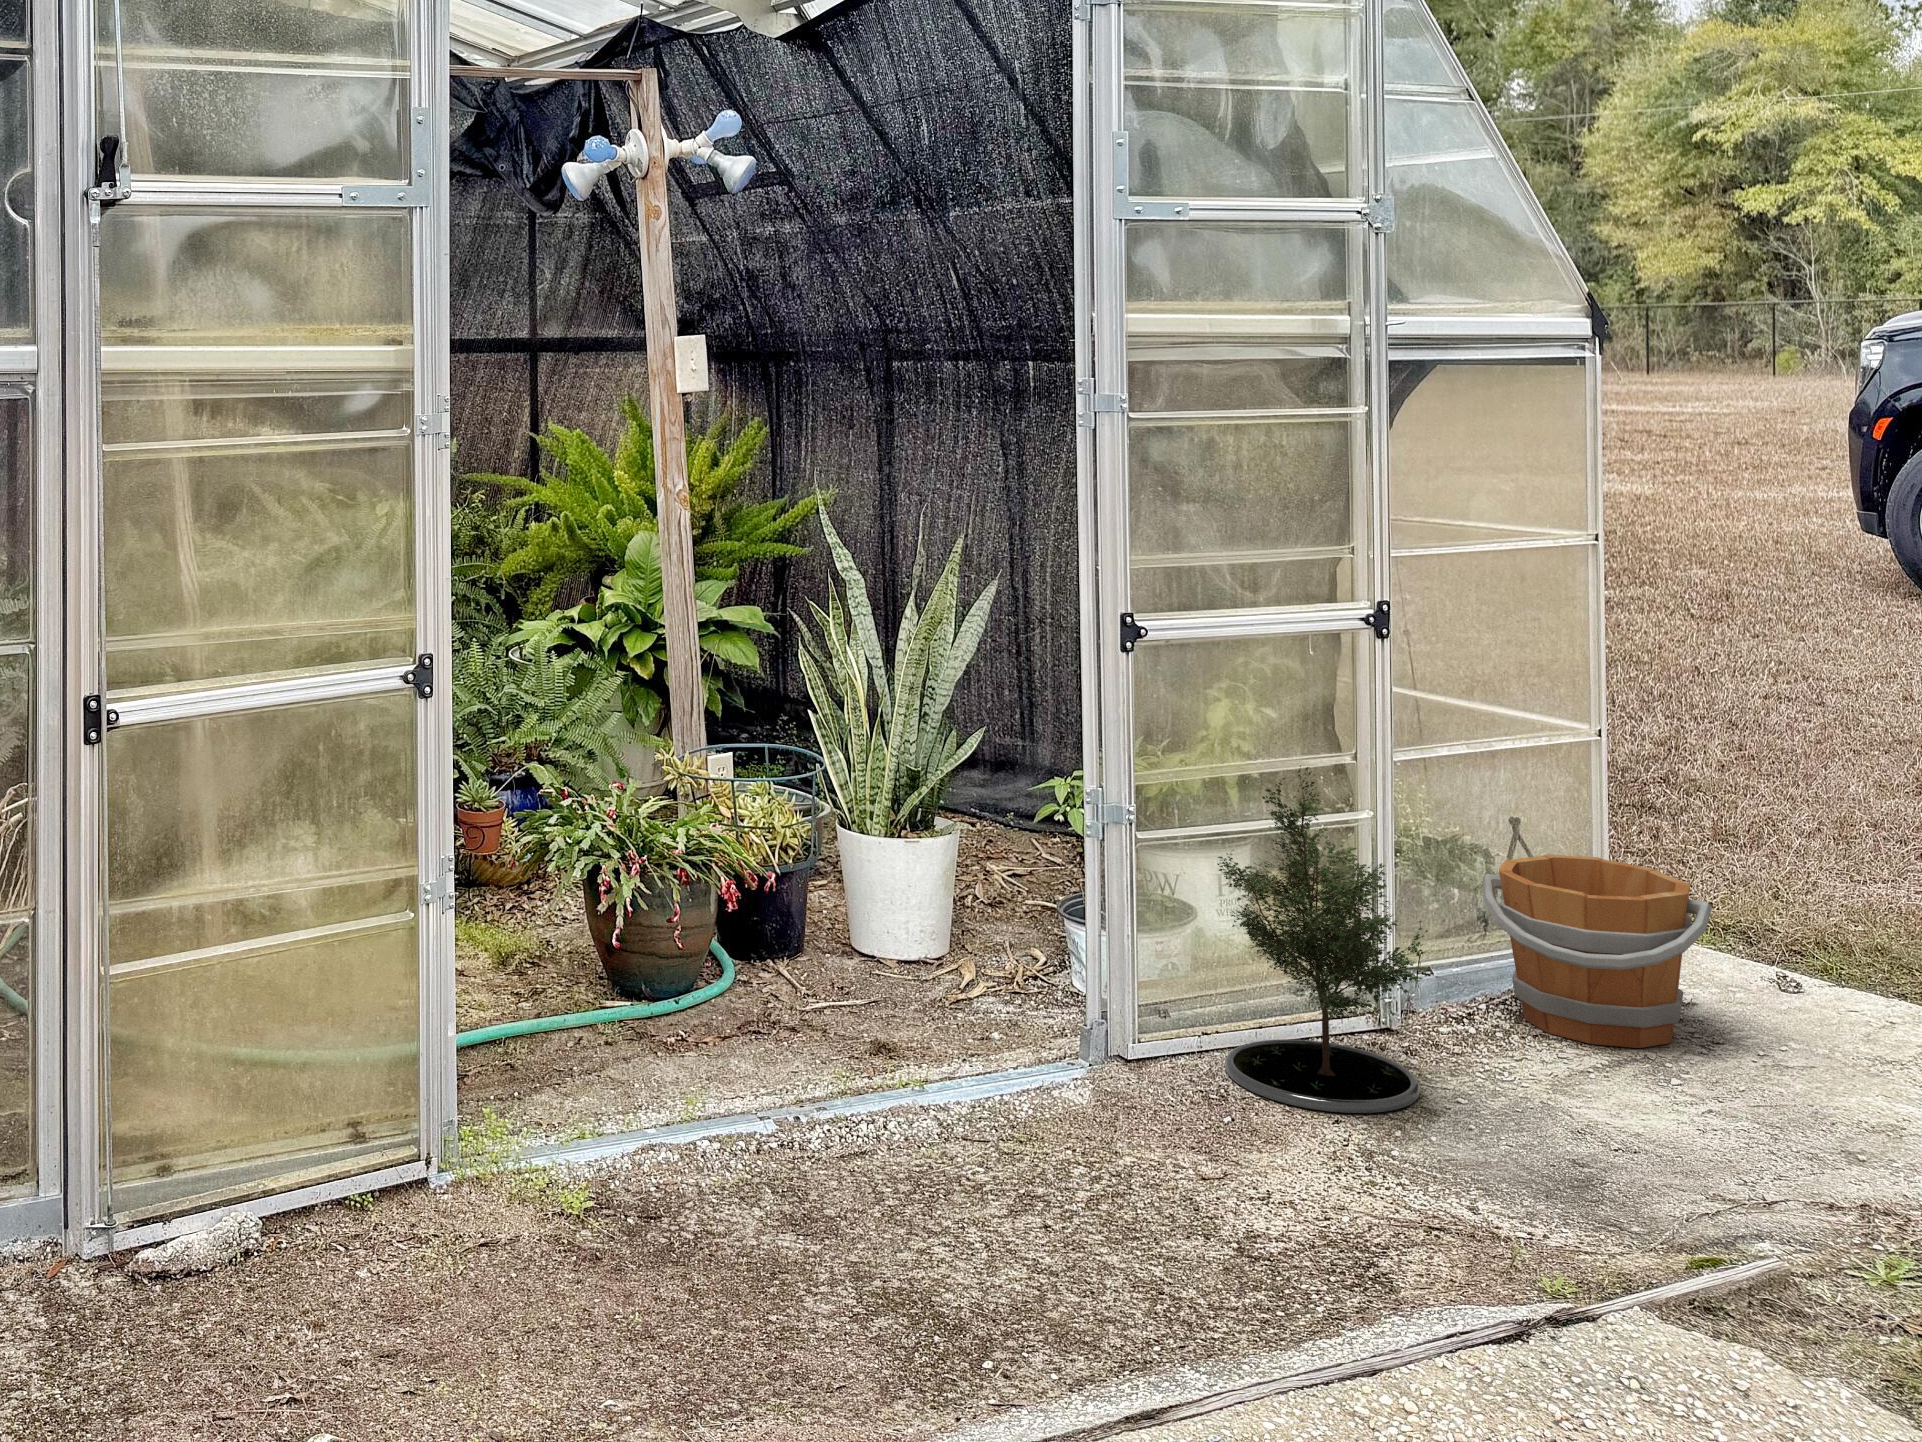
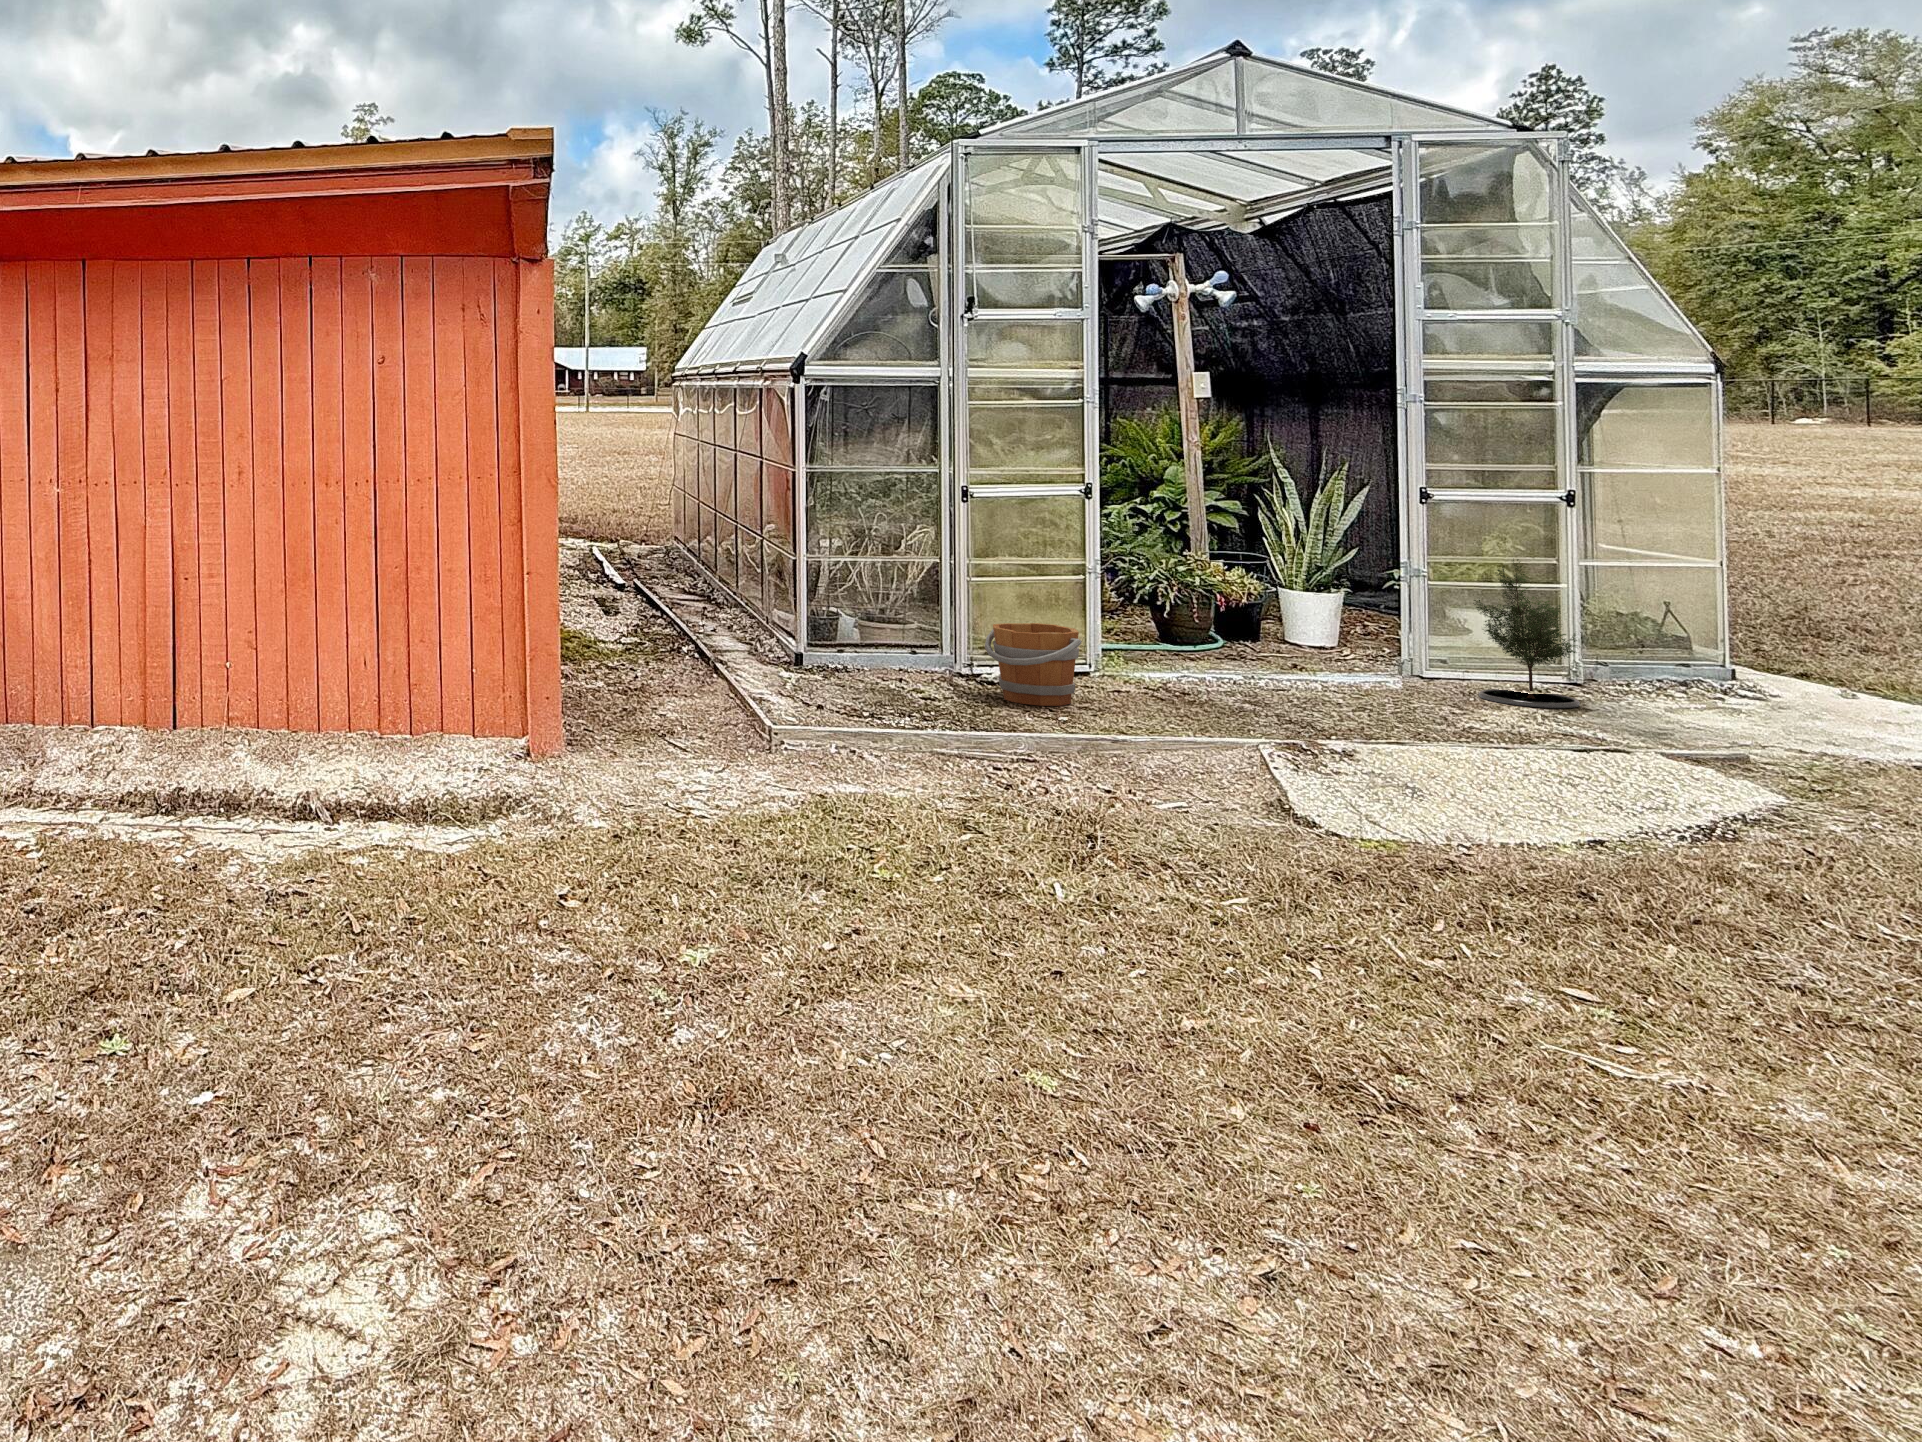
bucket: present [1483,854,1712,1048] -> present [985,623,1082,706]

